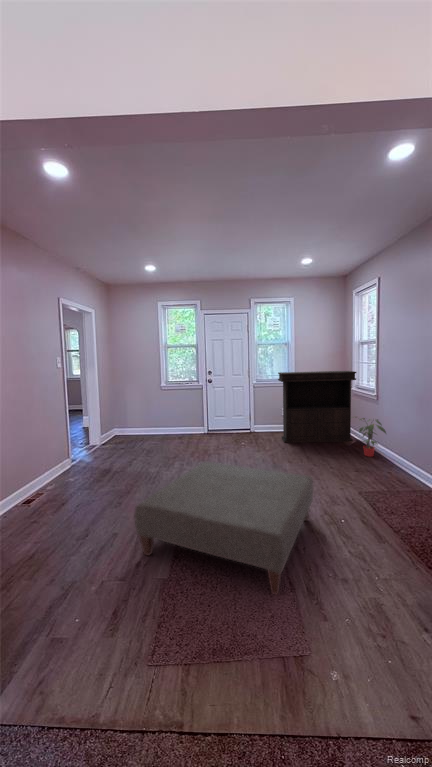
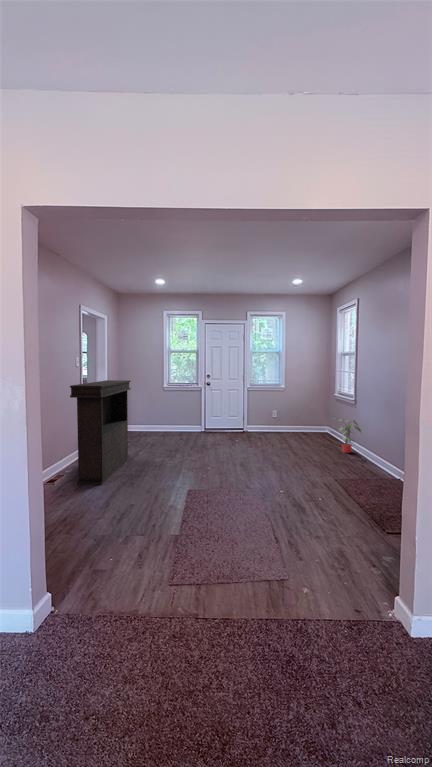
console table: present [278,371,356,443] -> present [70,380,131,485]
ottoman: present [135,462,313,595] -> none [150,449,296,545]

